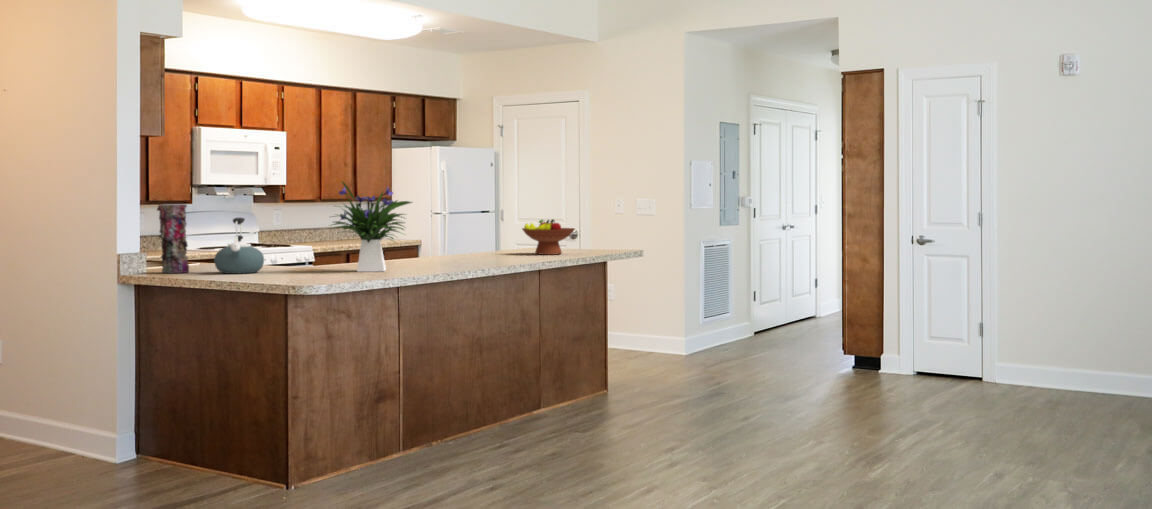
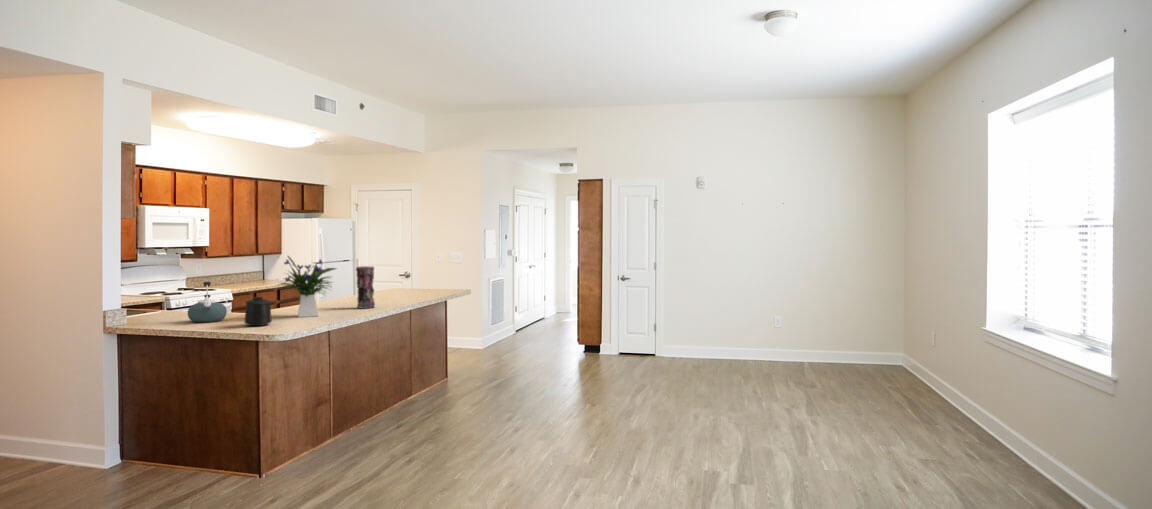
vase: present [157,204,189,273] -> present [356,266,375,309]
fruit bowl: present [522,219,574,255] -> none [390,271,426,294]
mug: none [275,236,311,278] -> present [245,297,272,326]

